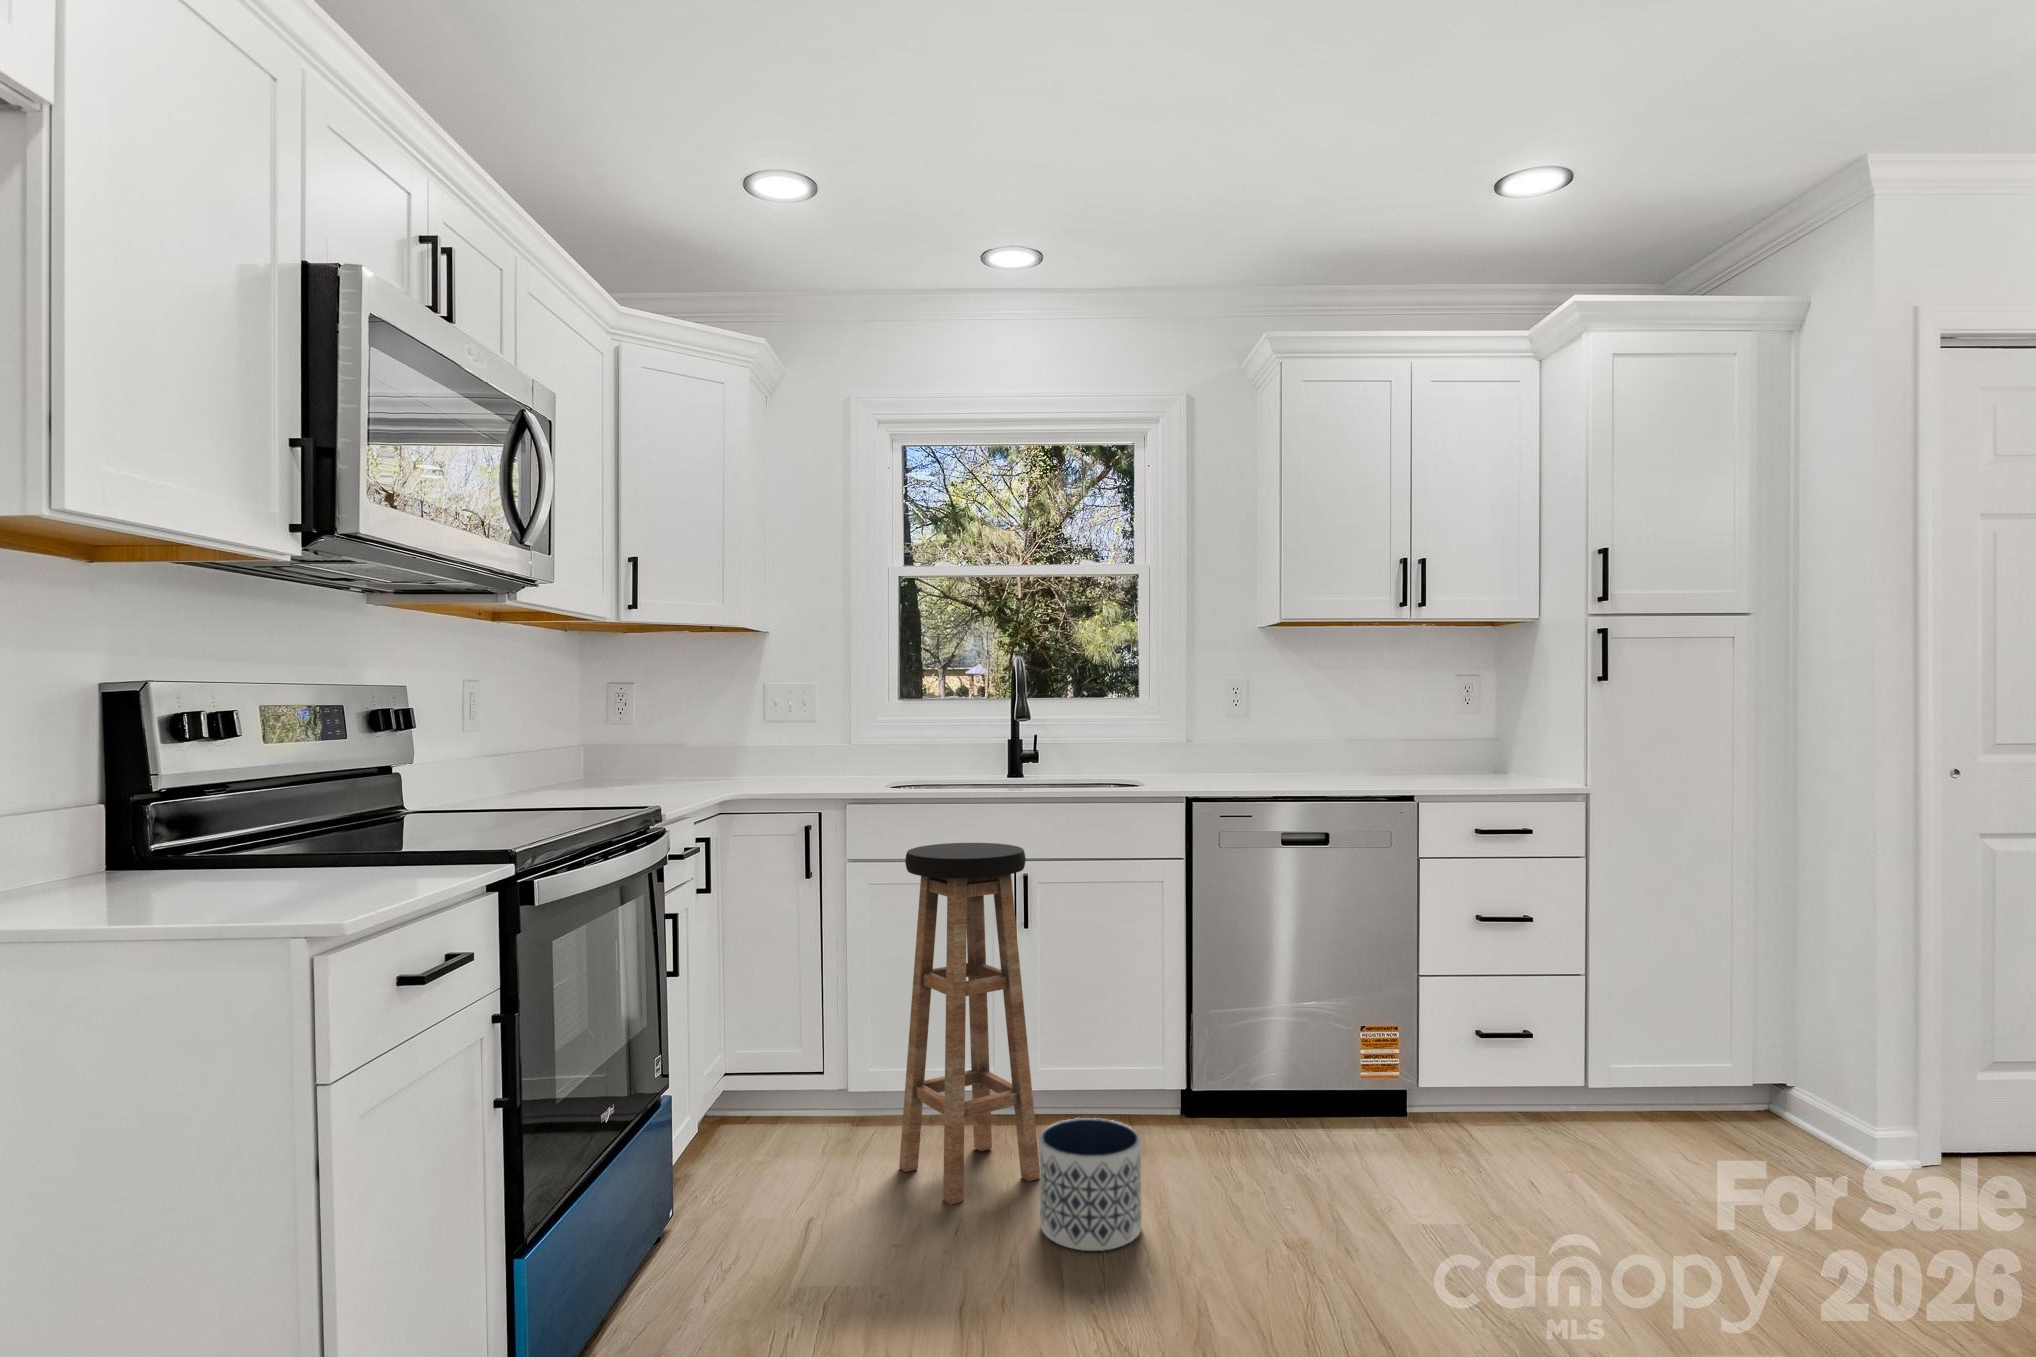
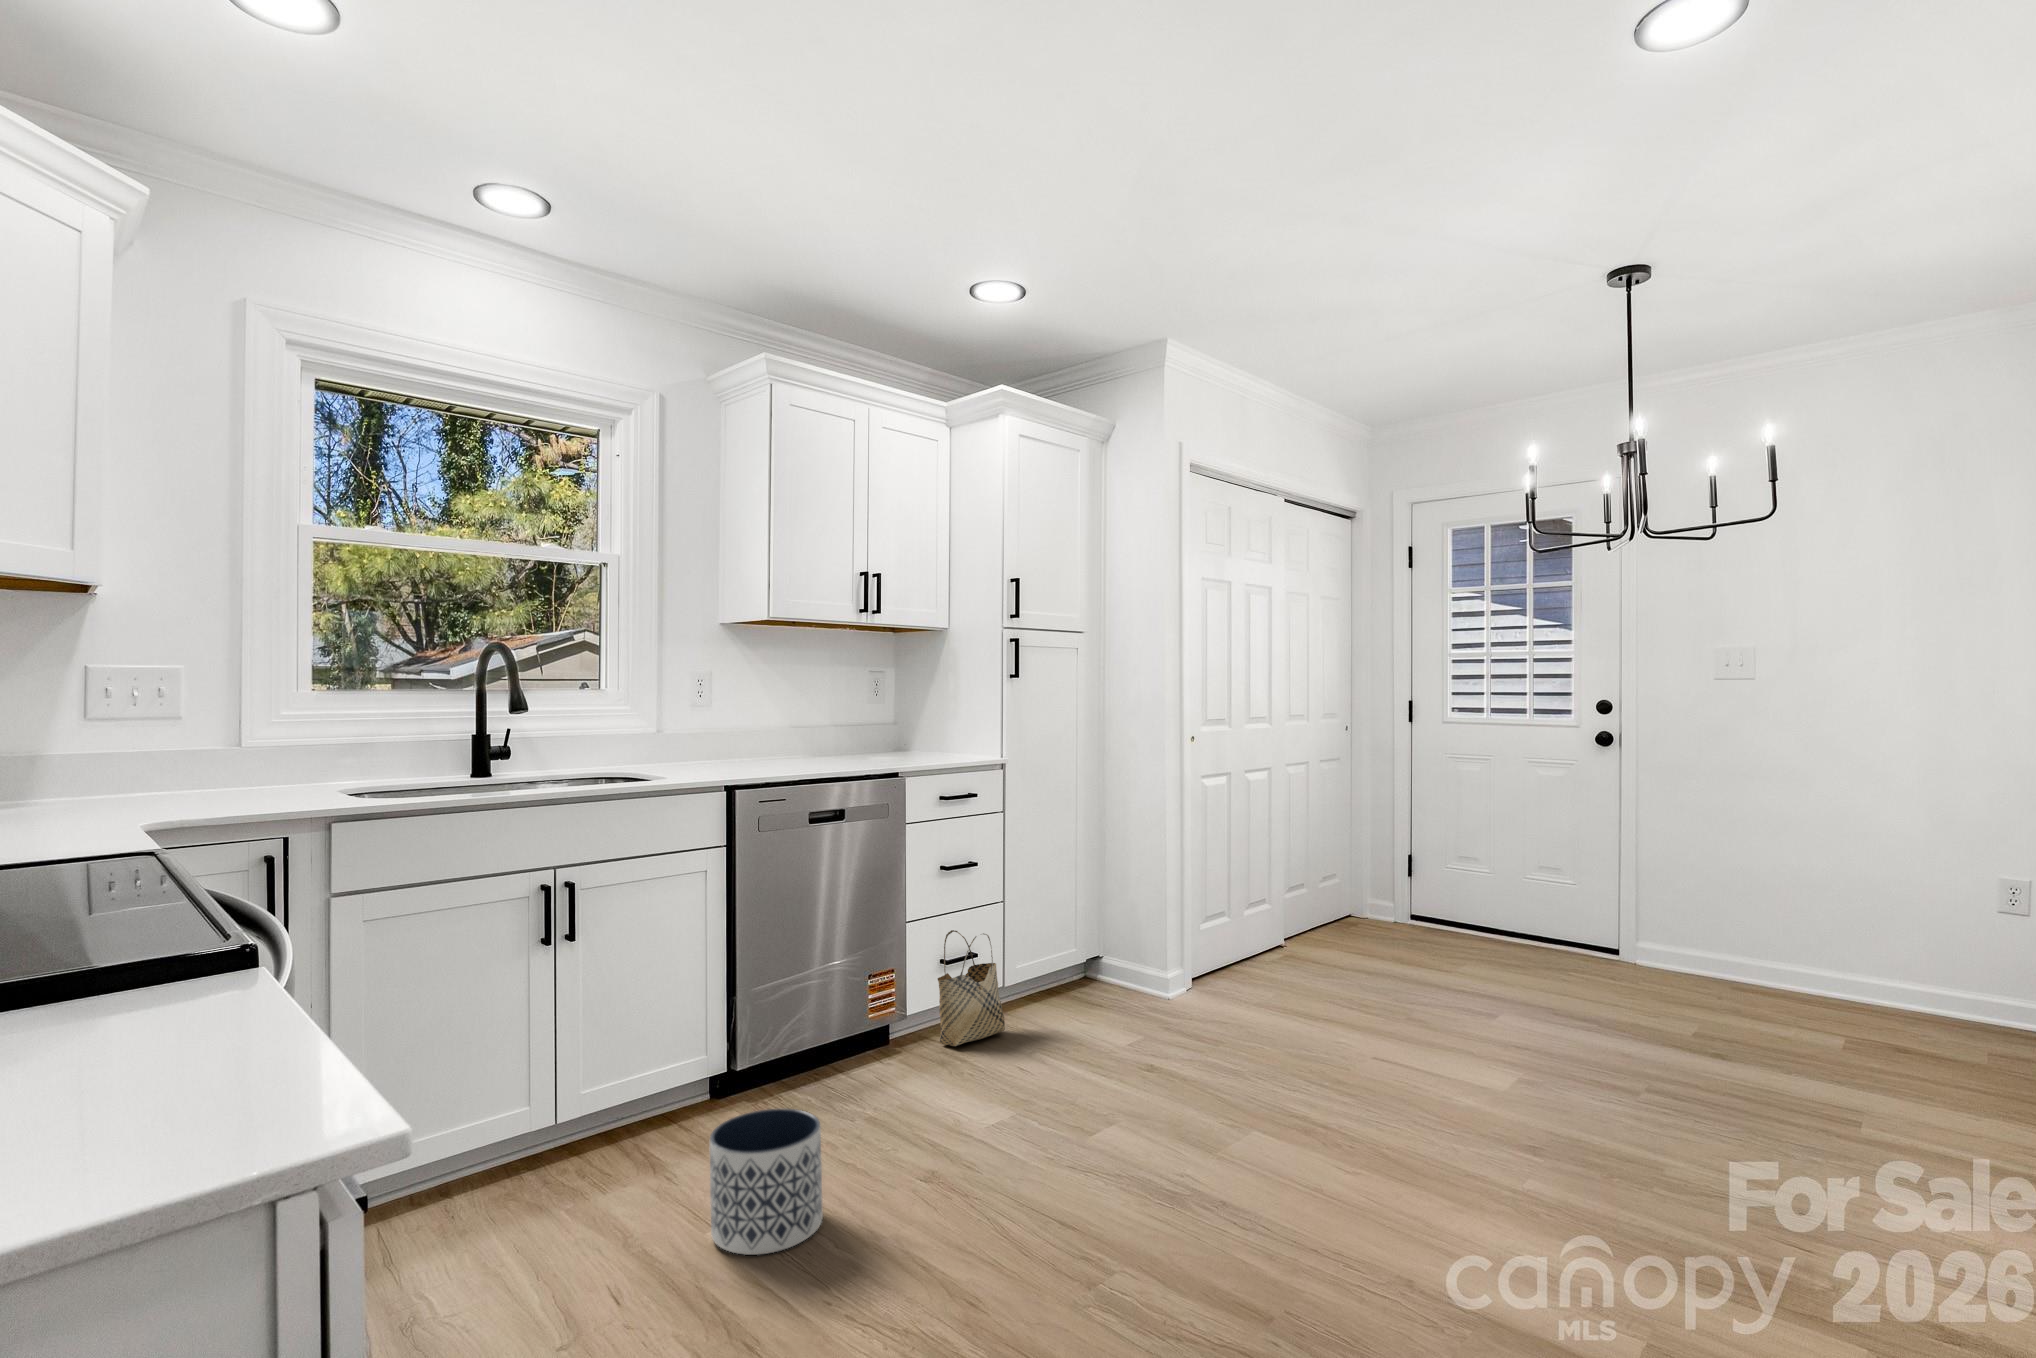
bar stool: present [899,843,1040,1205] -> none [466,840,654,1275]
woven basket: none [1451,998,1551,1137] -> present [938,930,1005,1046]

